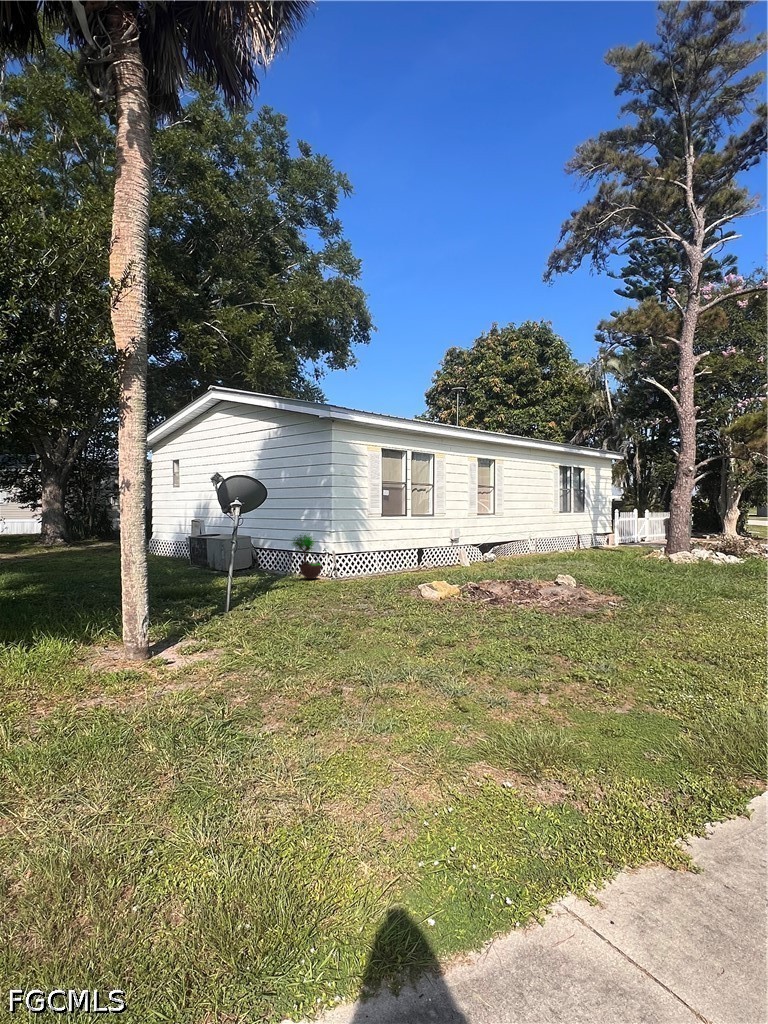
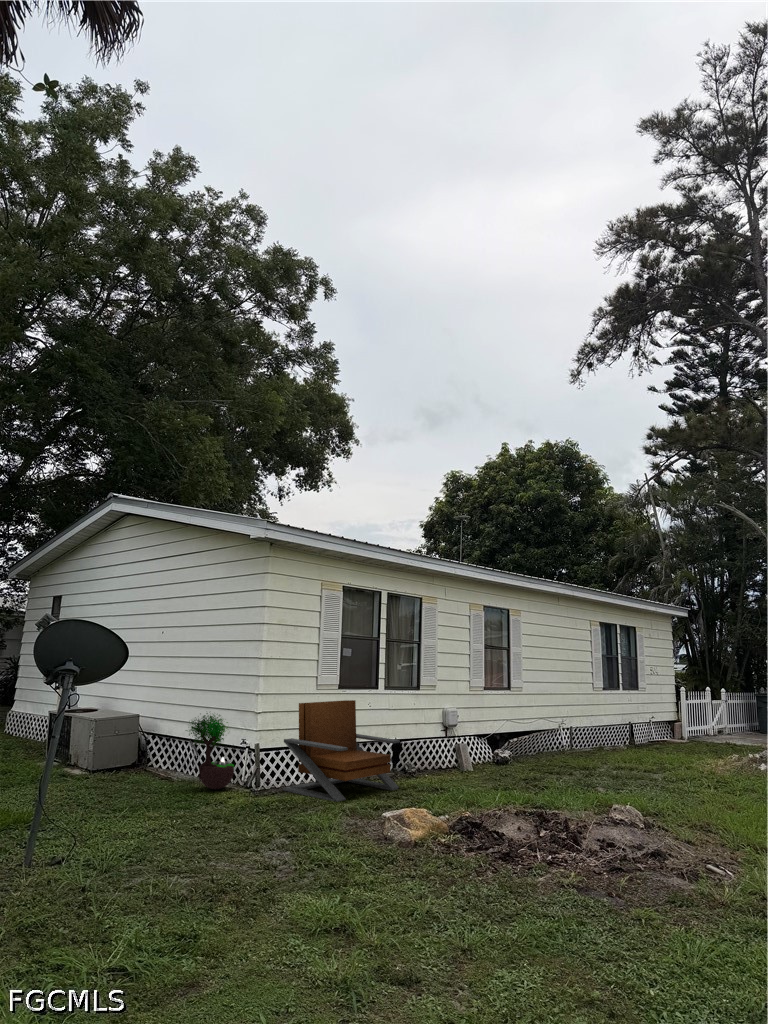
lounge chair: none [352,523,425,584] -> present [283,700,400,802]

